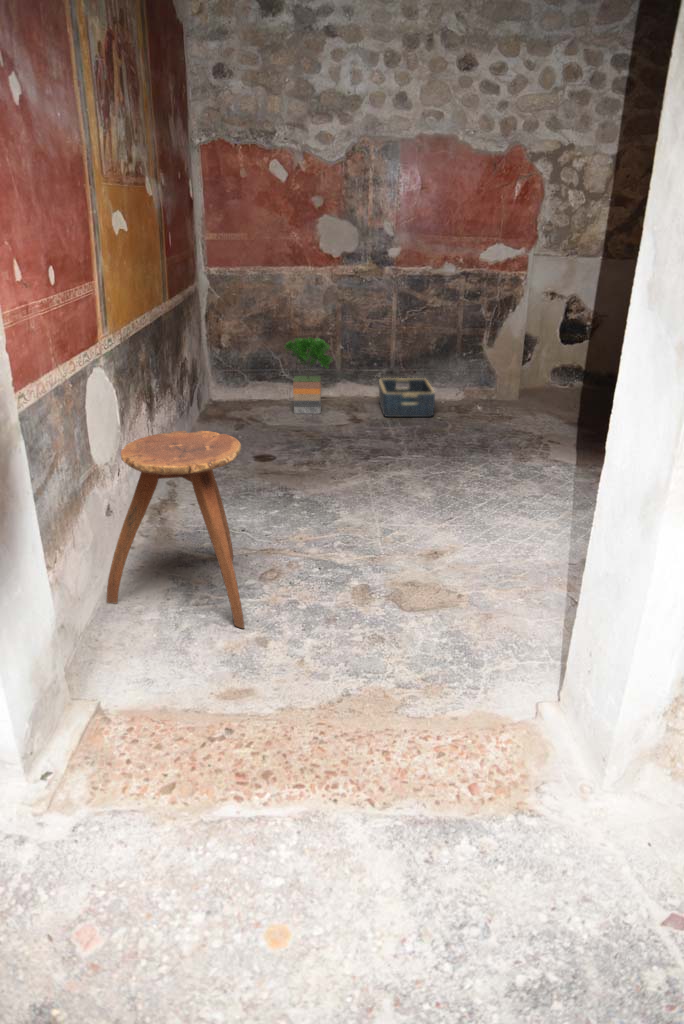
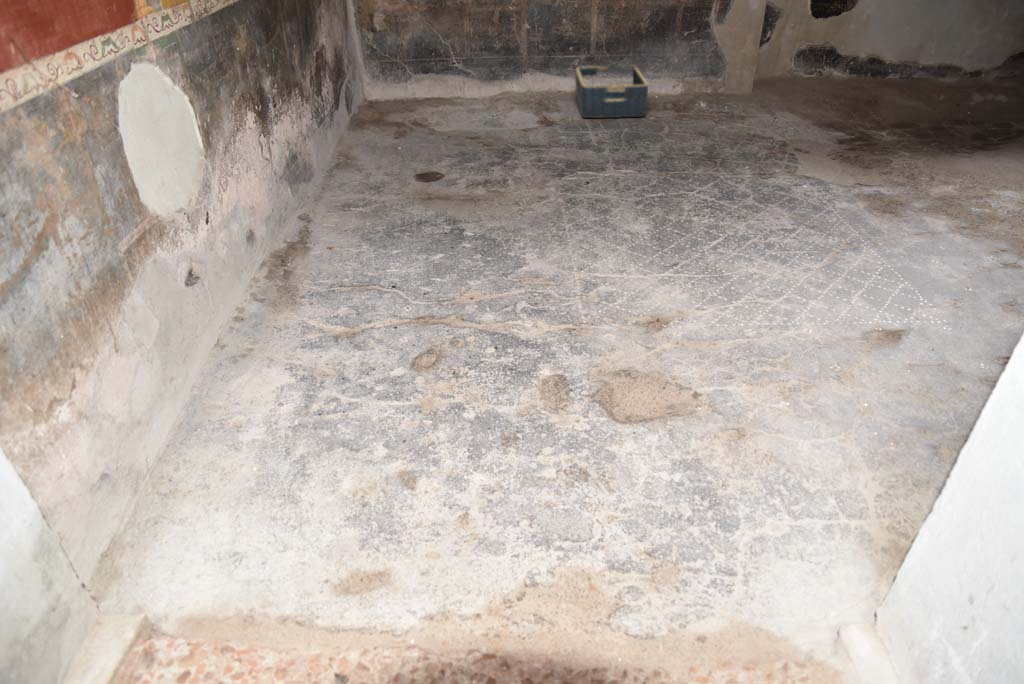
potted tree: present [285,337,333,414] -> none [453,11,519,115]
stool: present [107,431,245,628] -> none [173,158,383,458]

